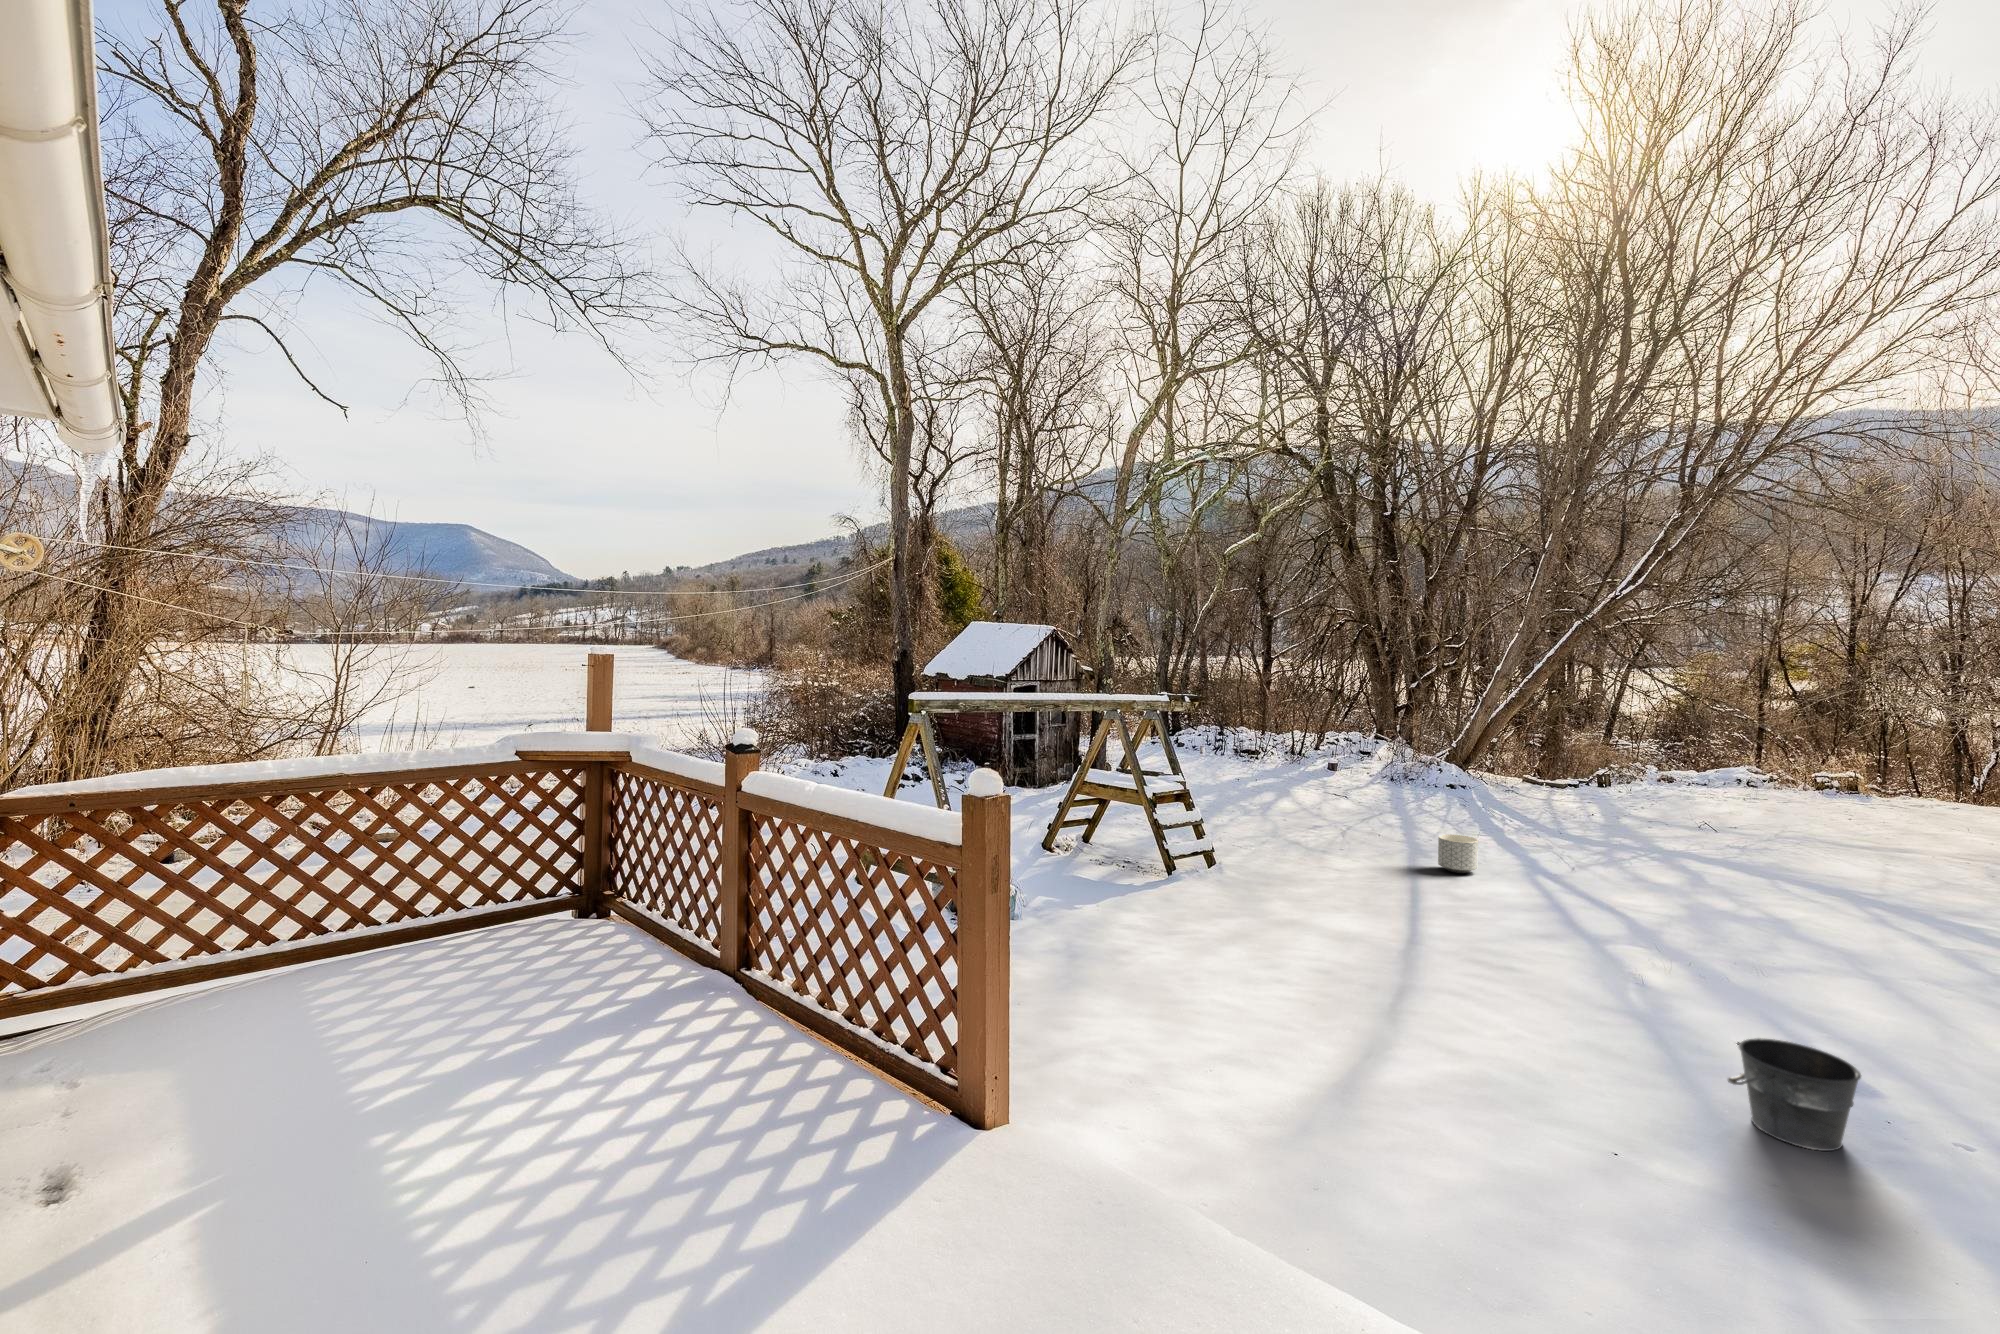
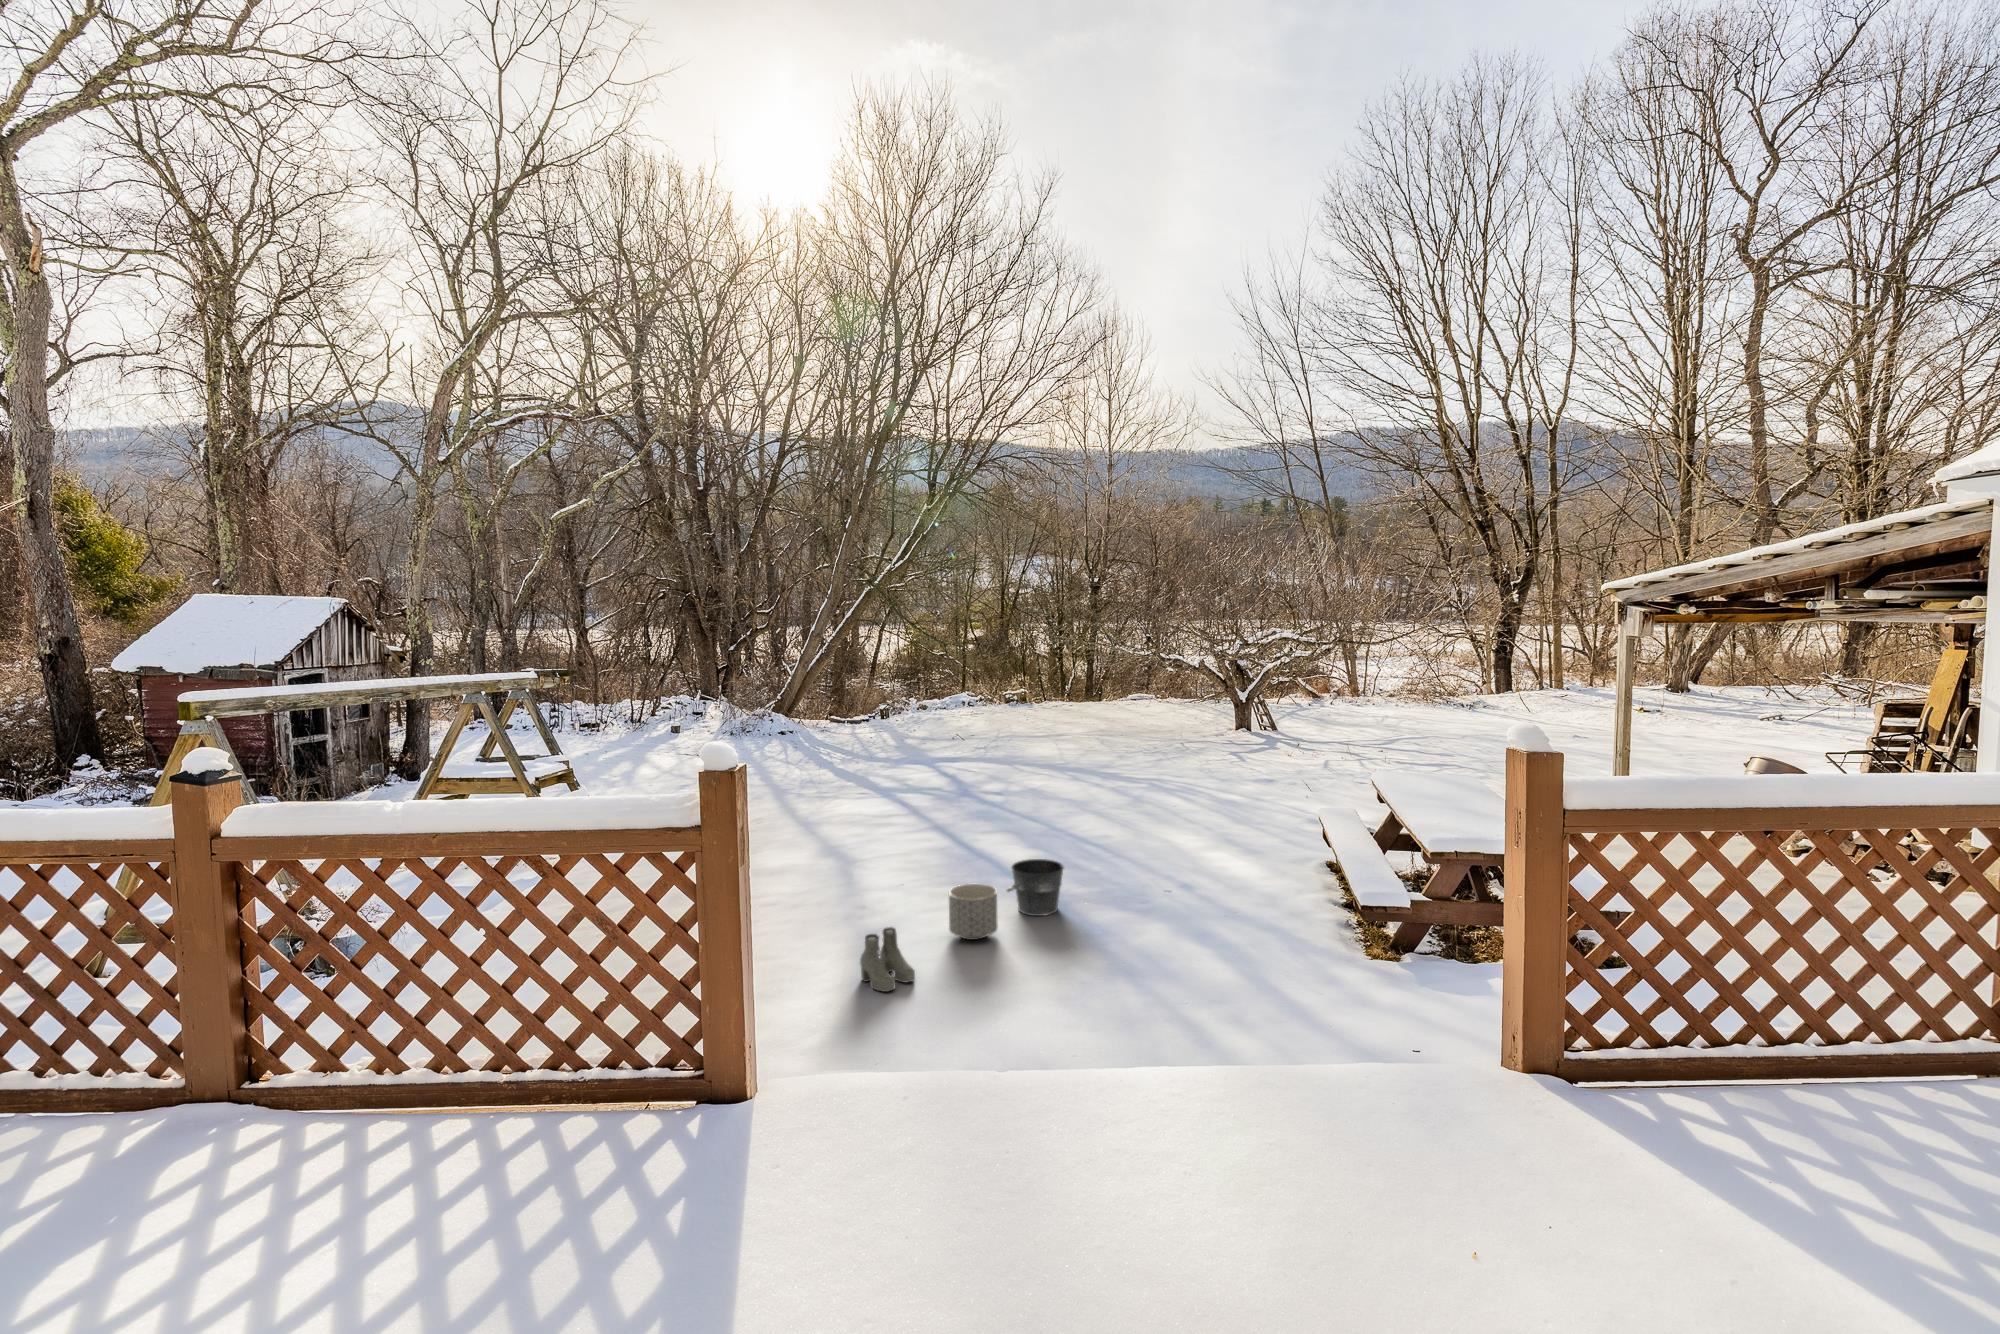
planter: present [1438,834,1478,873] -> present [949,884,998,940]
boots: none [1428,1080,1515,1180] -> present [860,927,915,992]

